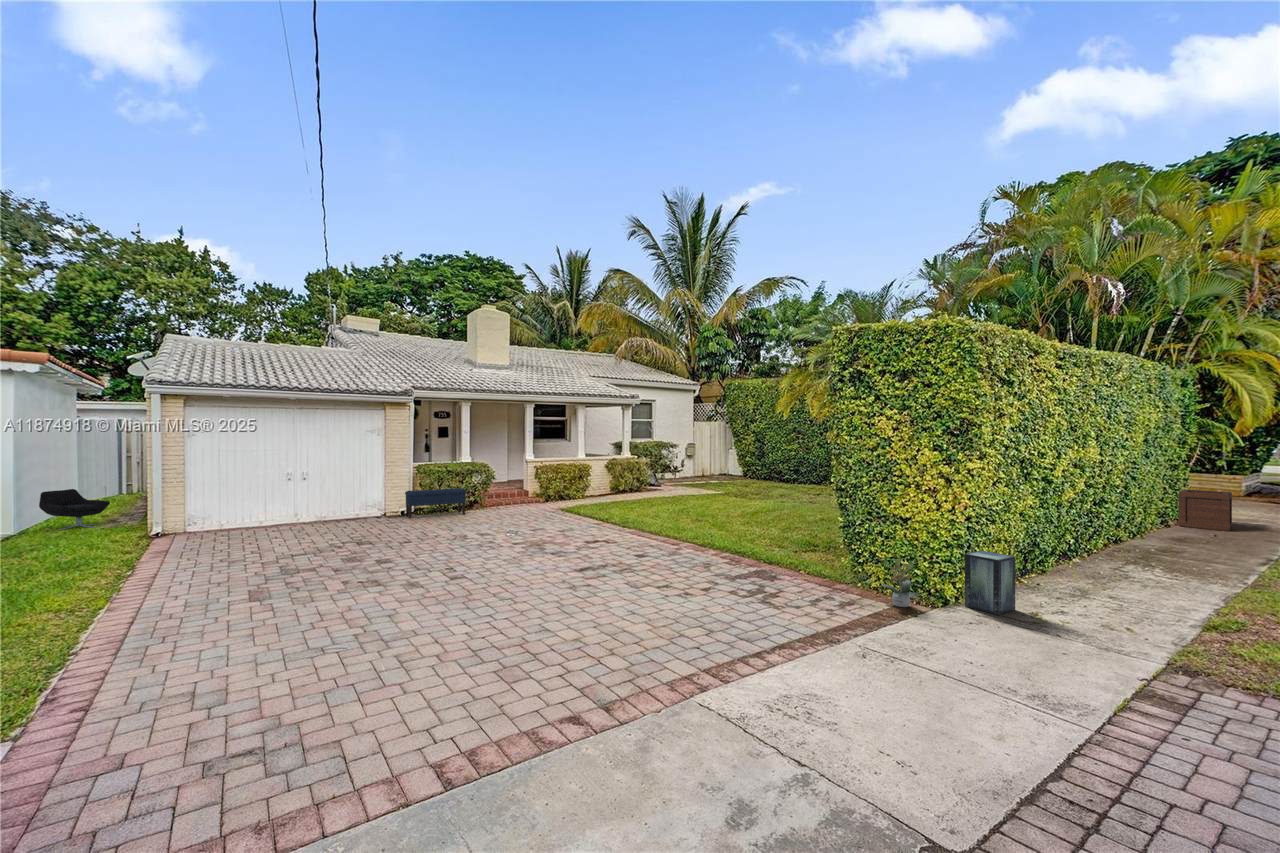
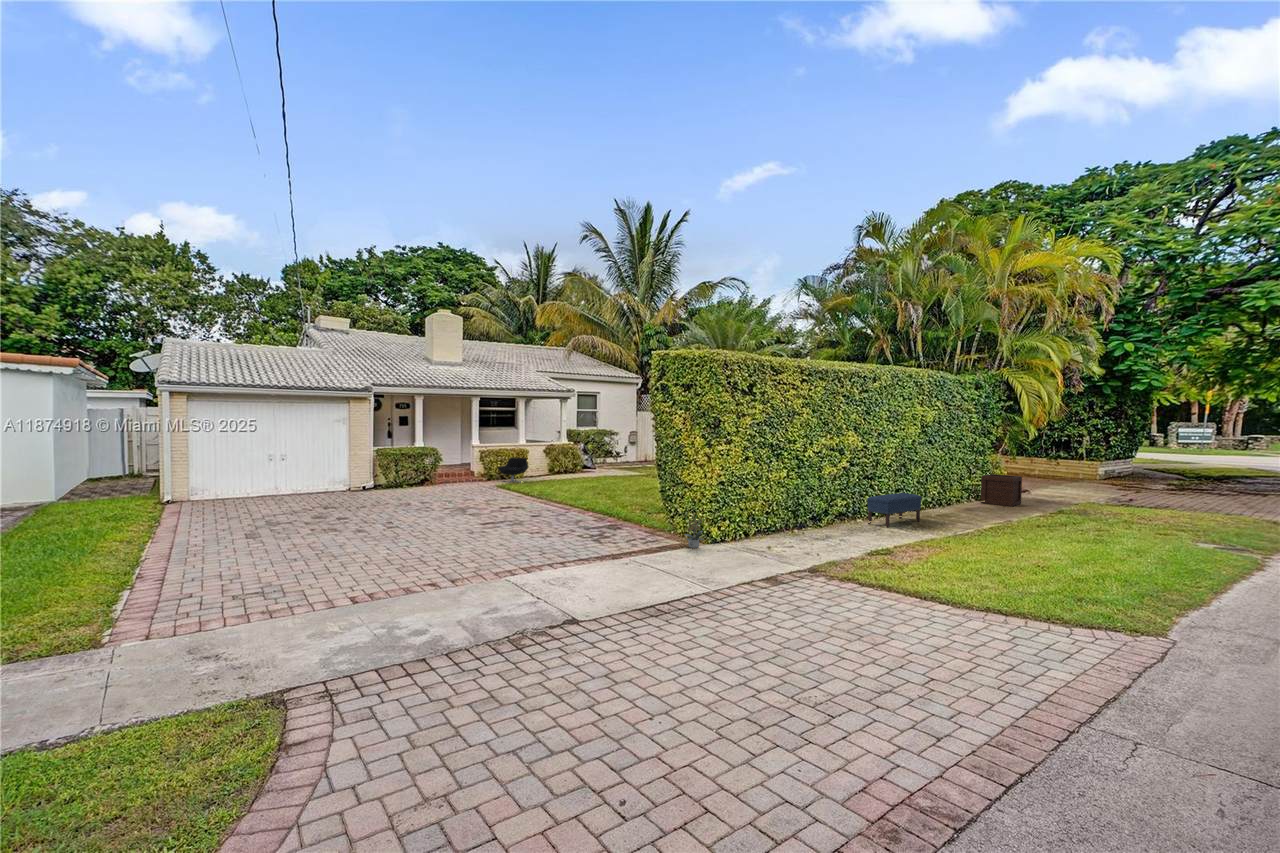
bench: present [405,488,466,519] -> present [867,493,922,528]
lounge chair: present [39,489,110,530] -> present [498,457,528,481]
storage box: present [965,551,1015,615] -> none [736,511,768,552]

